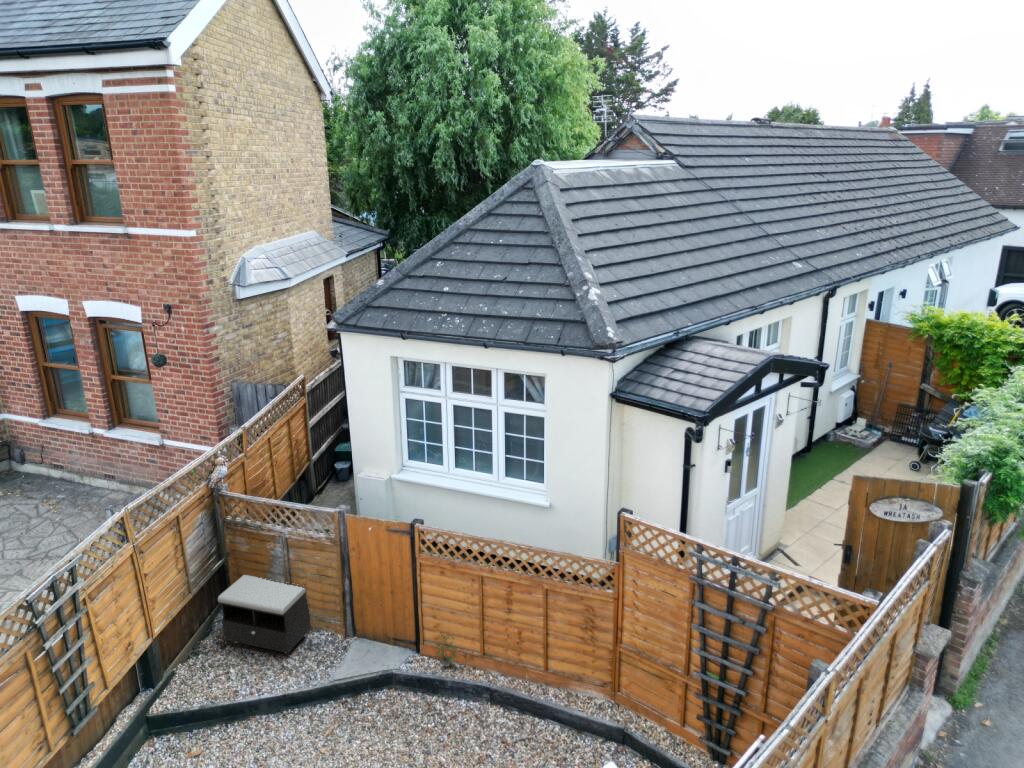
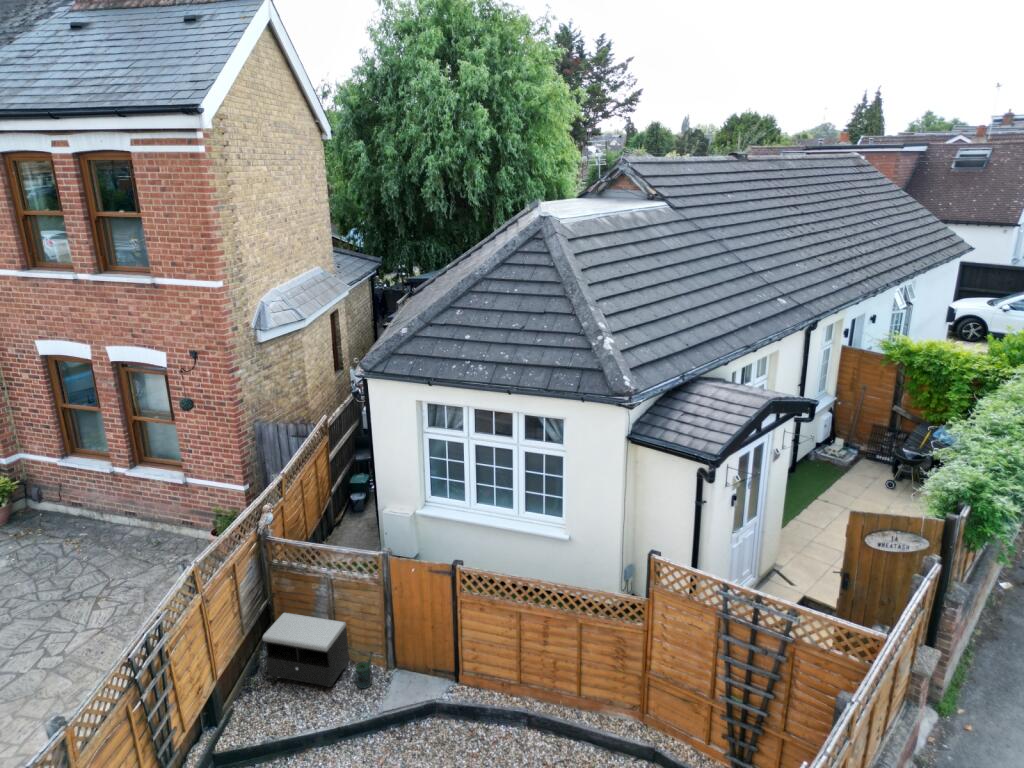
watering can: none [314,618,336,657] -> present [356,652,373,689]
potted plant: present [437,635,456,667] -> none [473,663,494,695]

